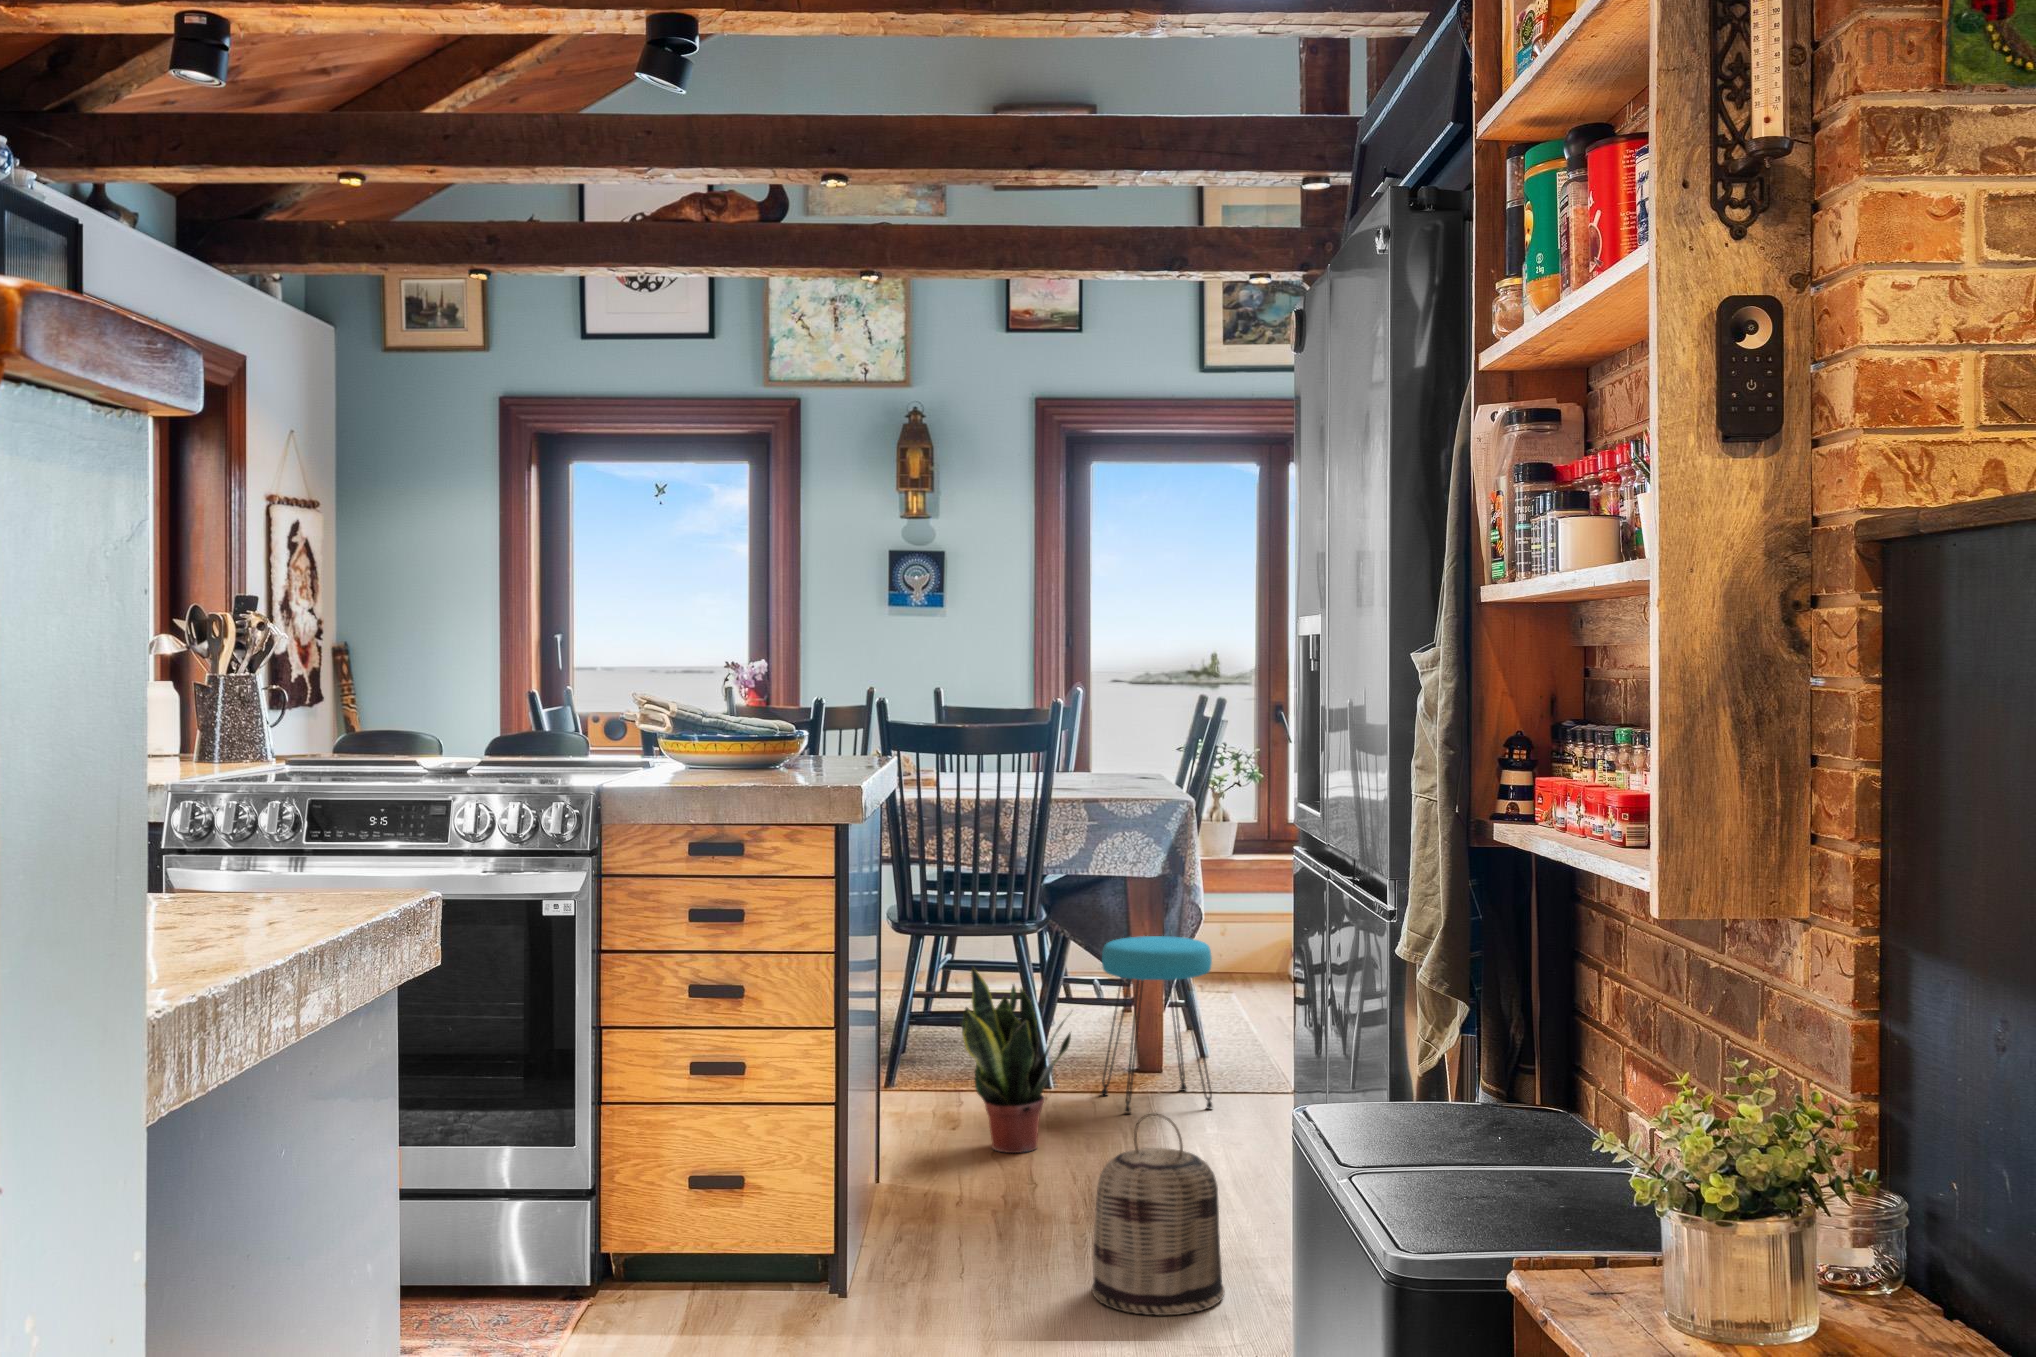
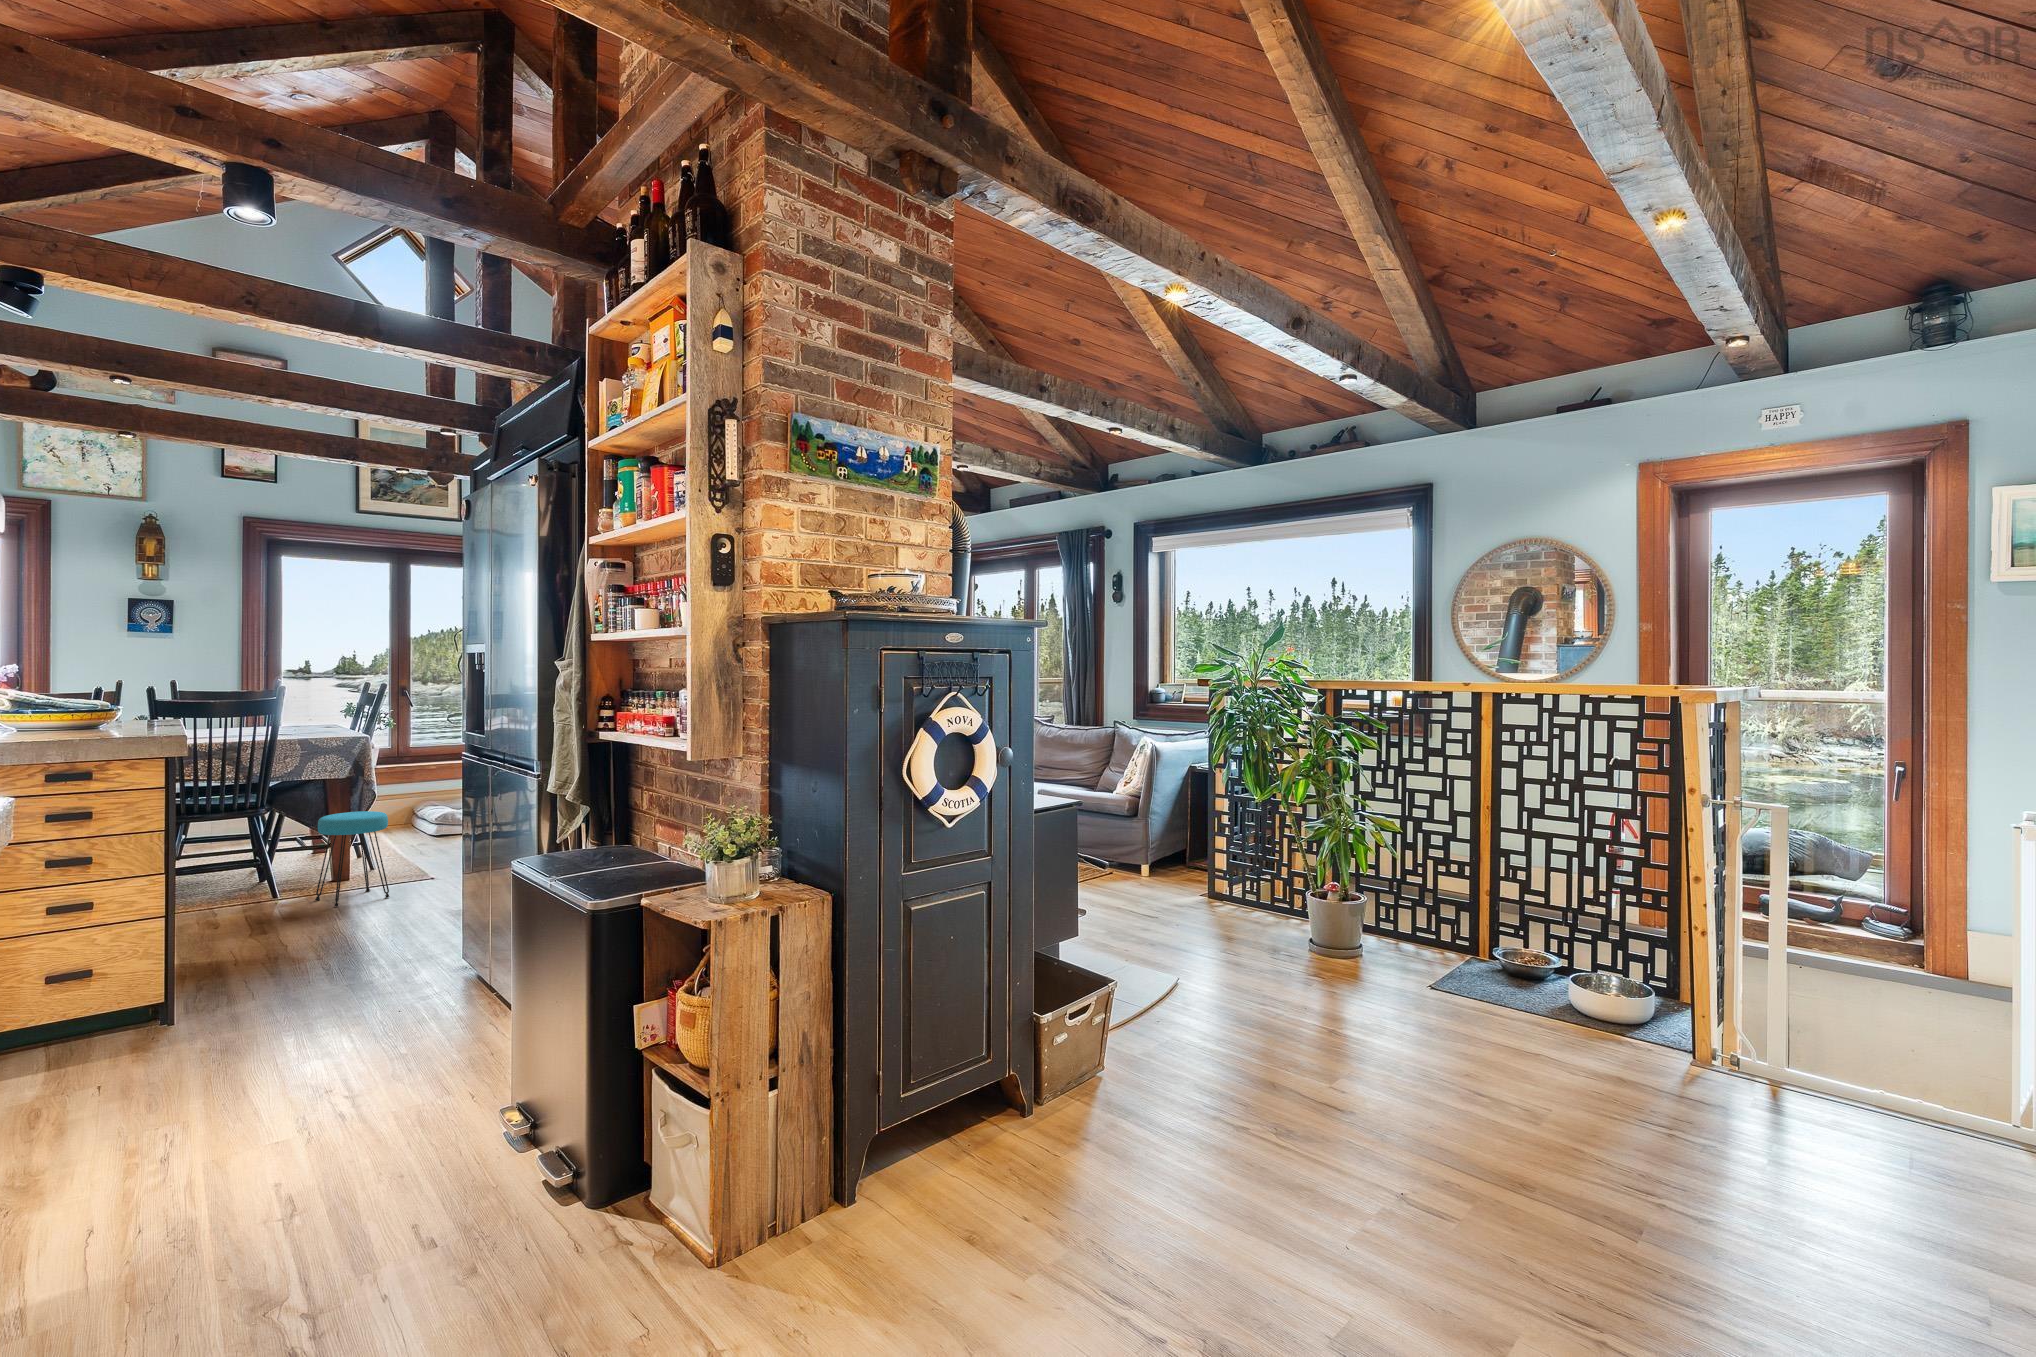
potted plant: present [961,968,1071,1153] -> none [228,836,307,936]
basket: present [1092,1114,1225,1315] -> none [346,892,426,994]

